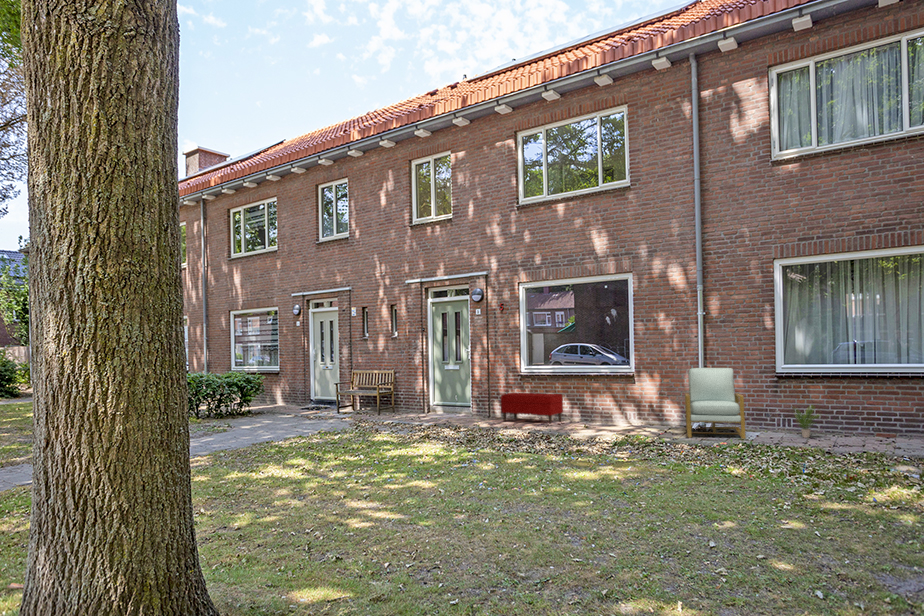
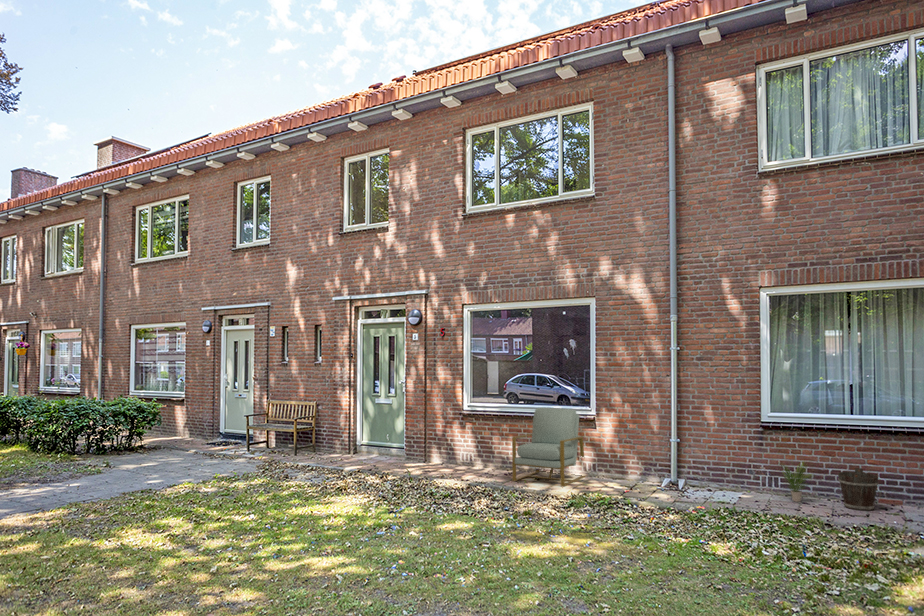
chair: present [685,368,746,439] -> present [512,408,585,487]
bench: present [501,393,563,424] -> none [438,434,511,474]
bucket: none [840,408,875,442] -> present [838,468,878,511]

